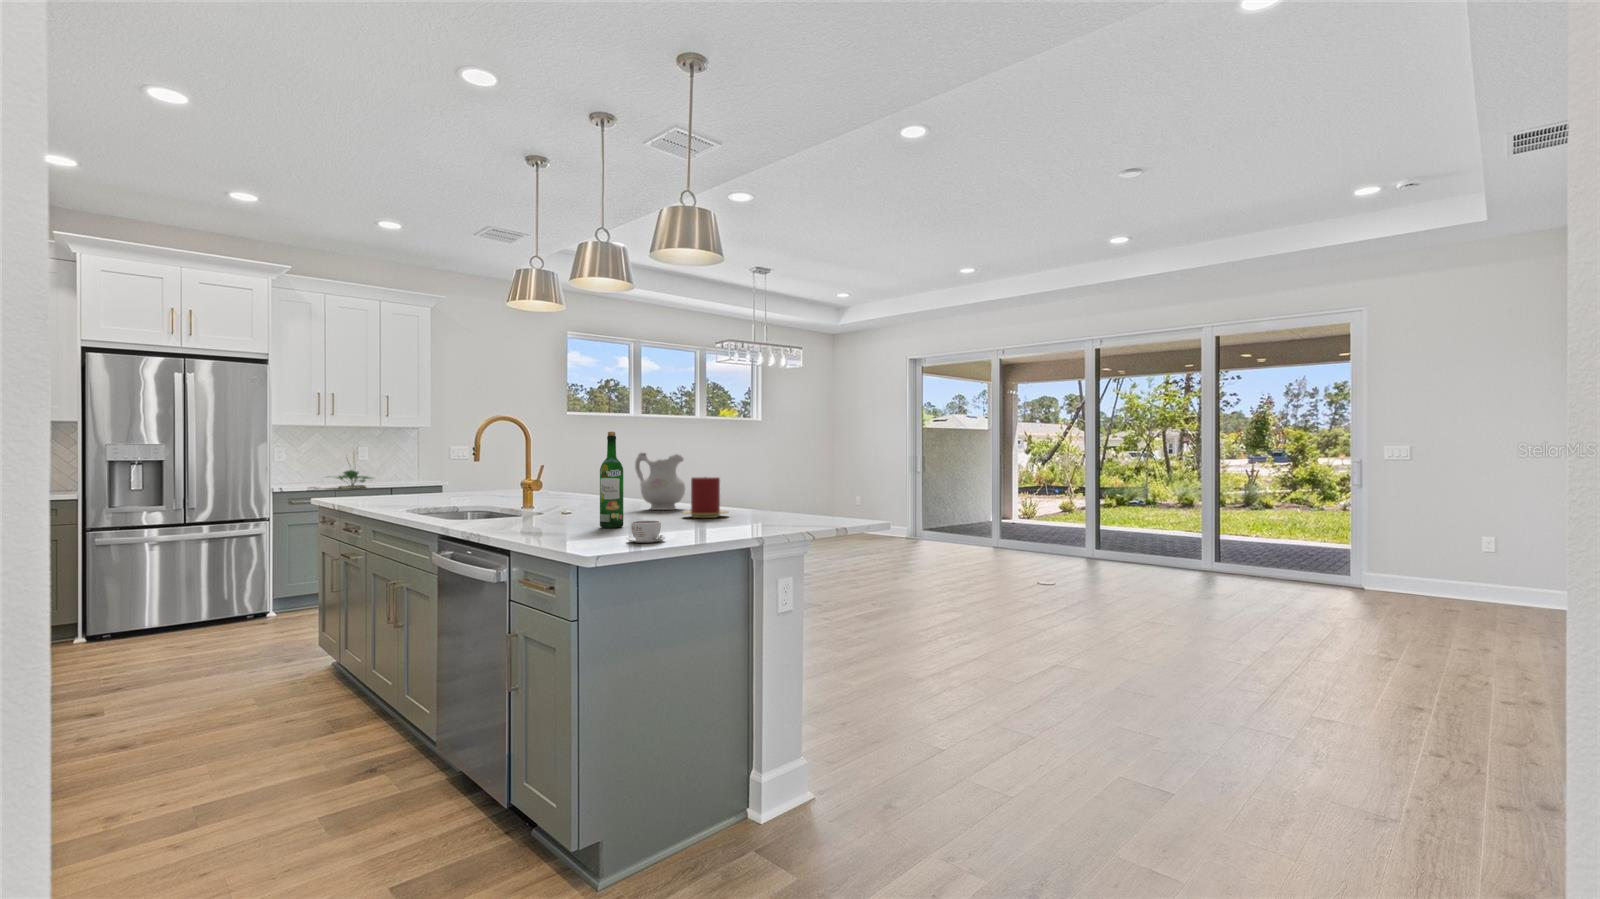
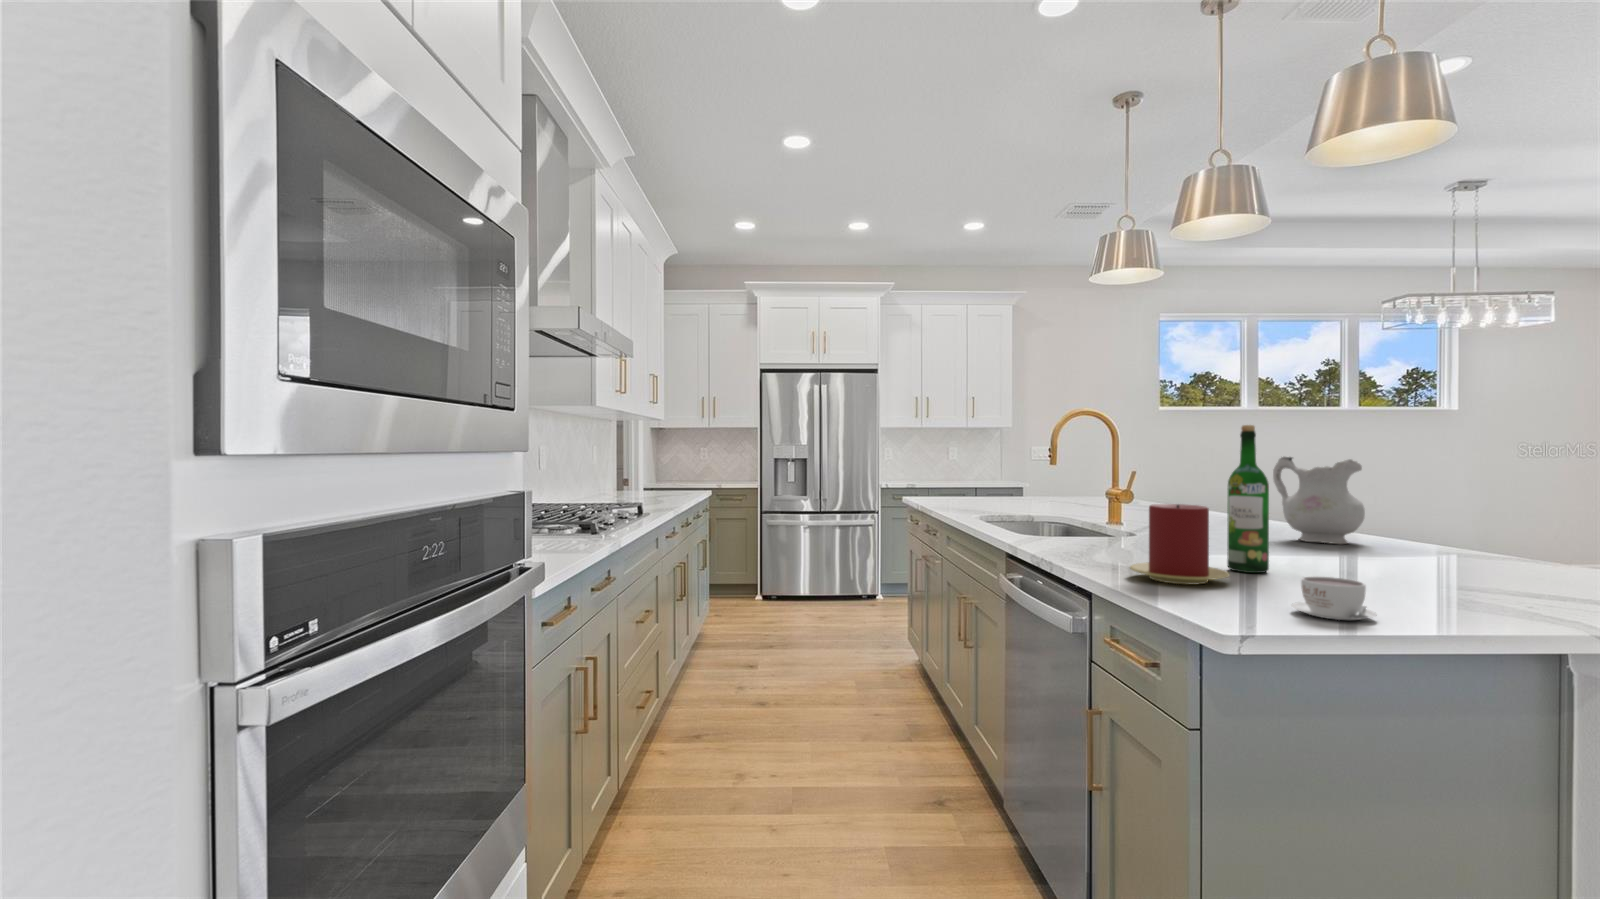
potted plant: present [336,470,371,489] -> none [920,449,963,487]
candle: present [682,477,728,518] -> present [1130,504,1229,584]

